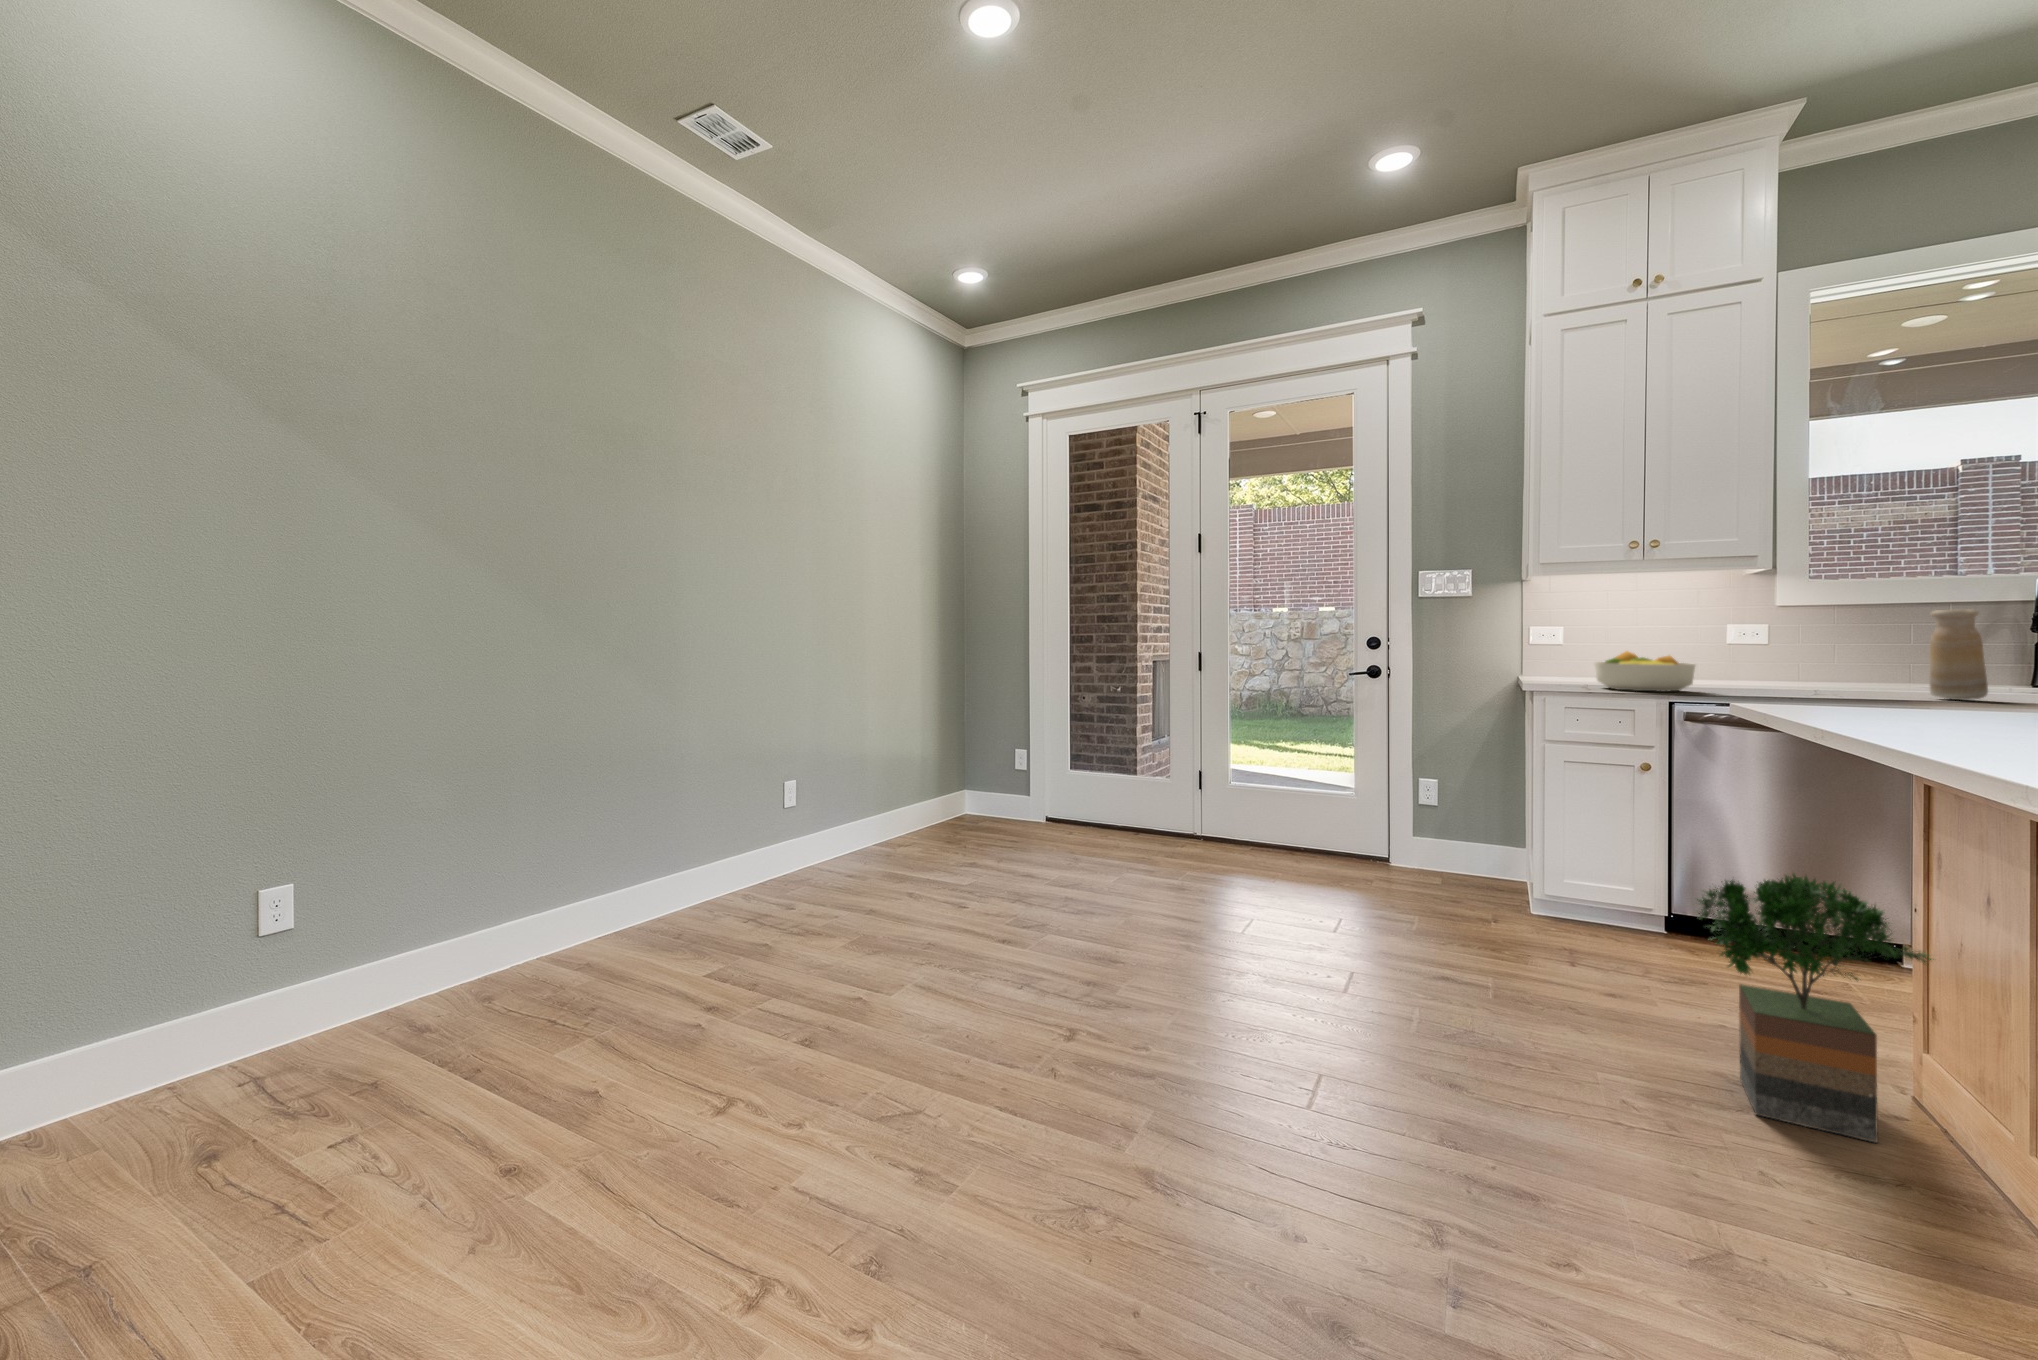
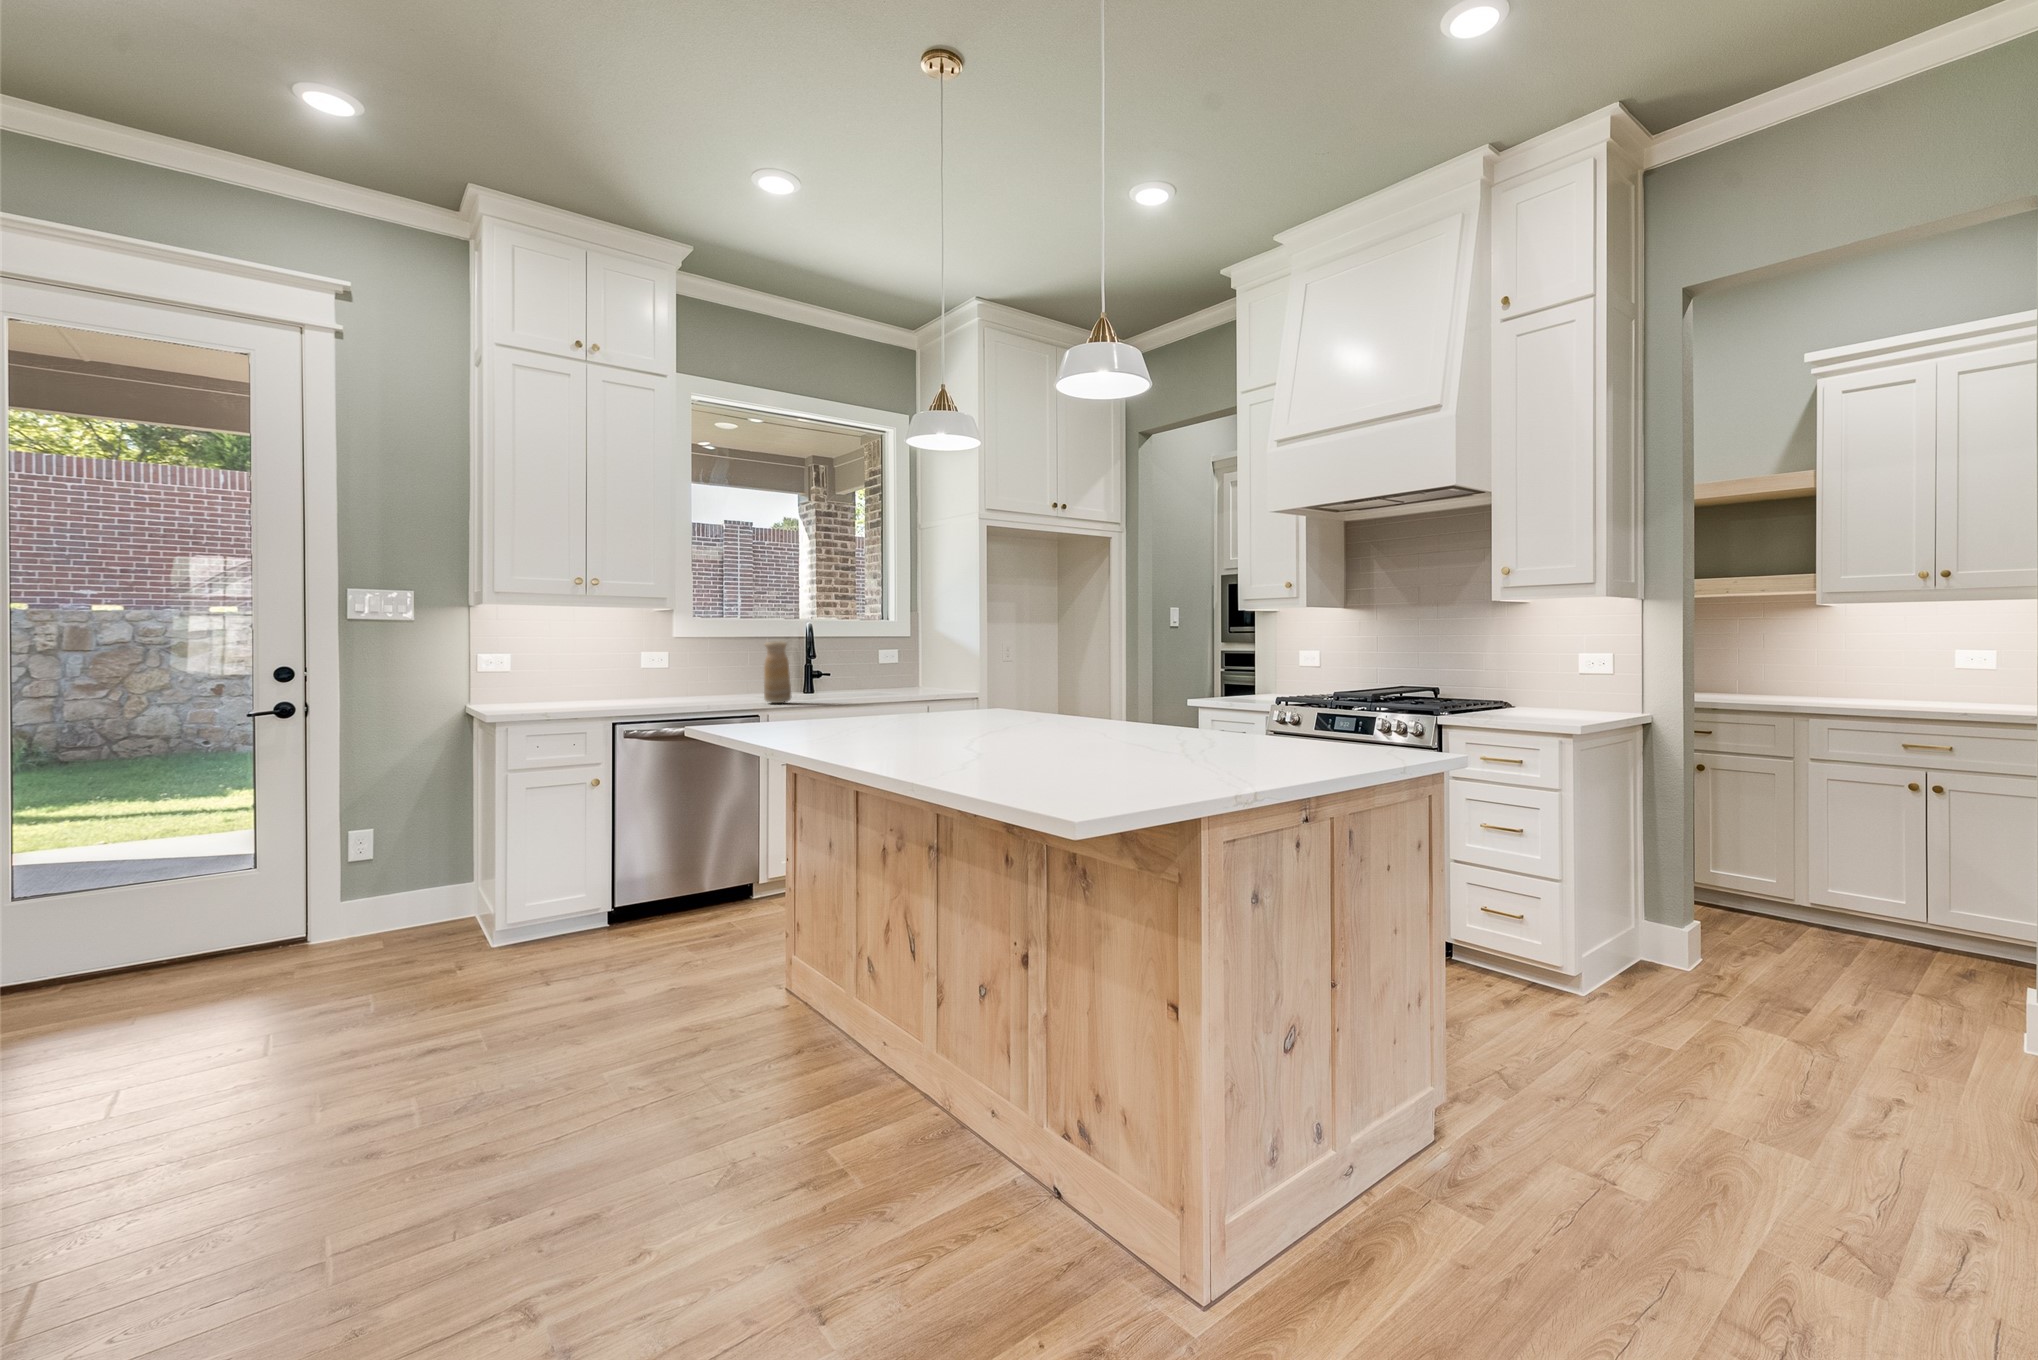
fruit bowl: present [1595,651,1695,692] -> none [547,677,631,715]
potted tree: present [1697,874,1934,1143] -> none [668,853,807,1050]

